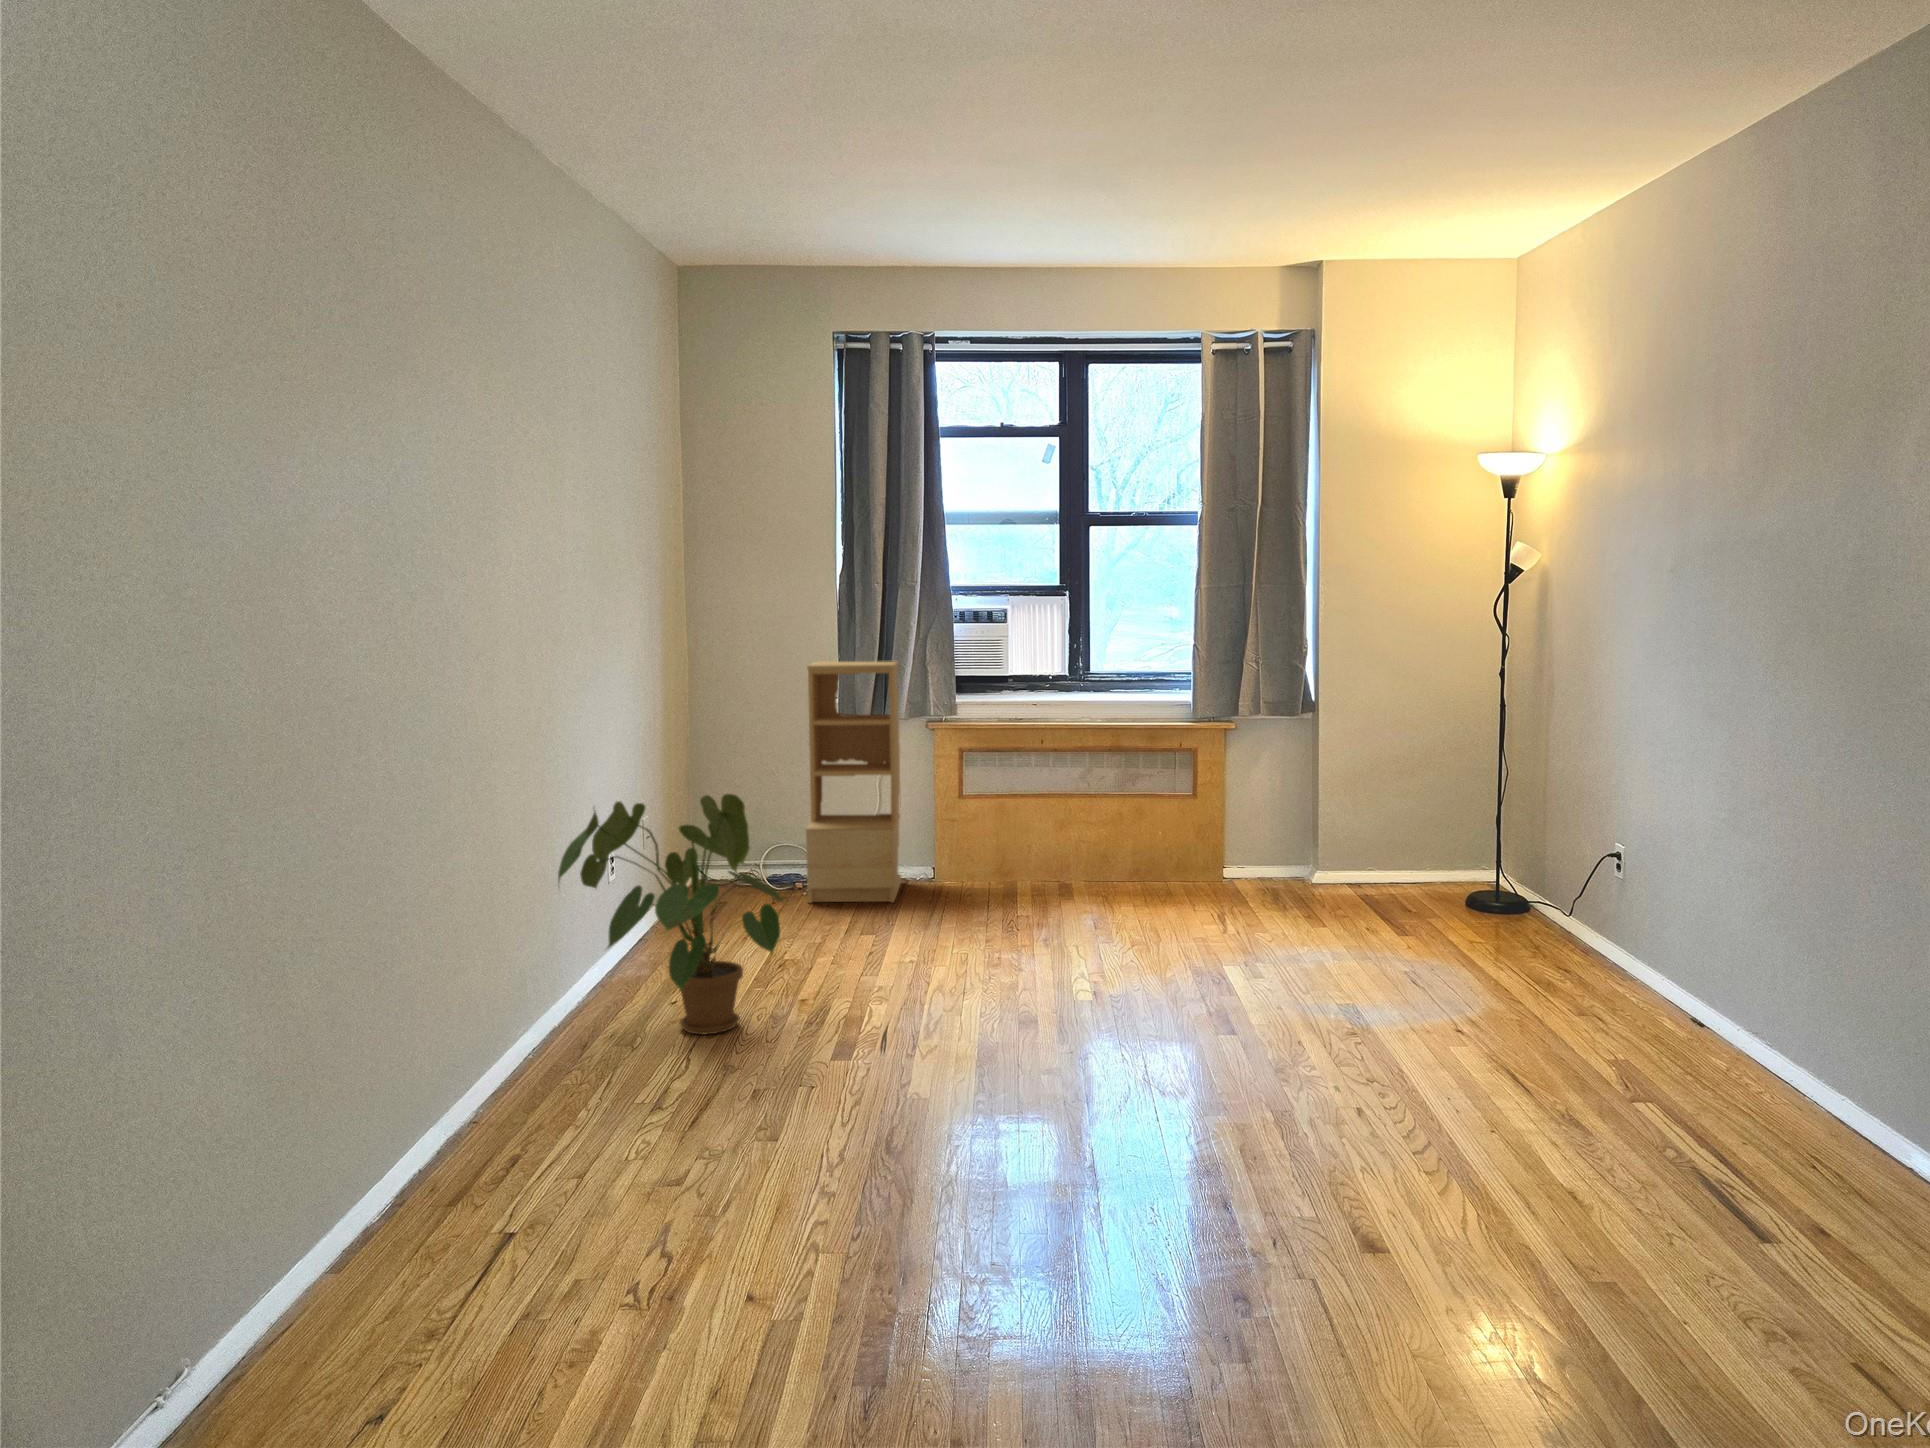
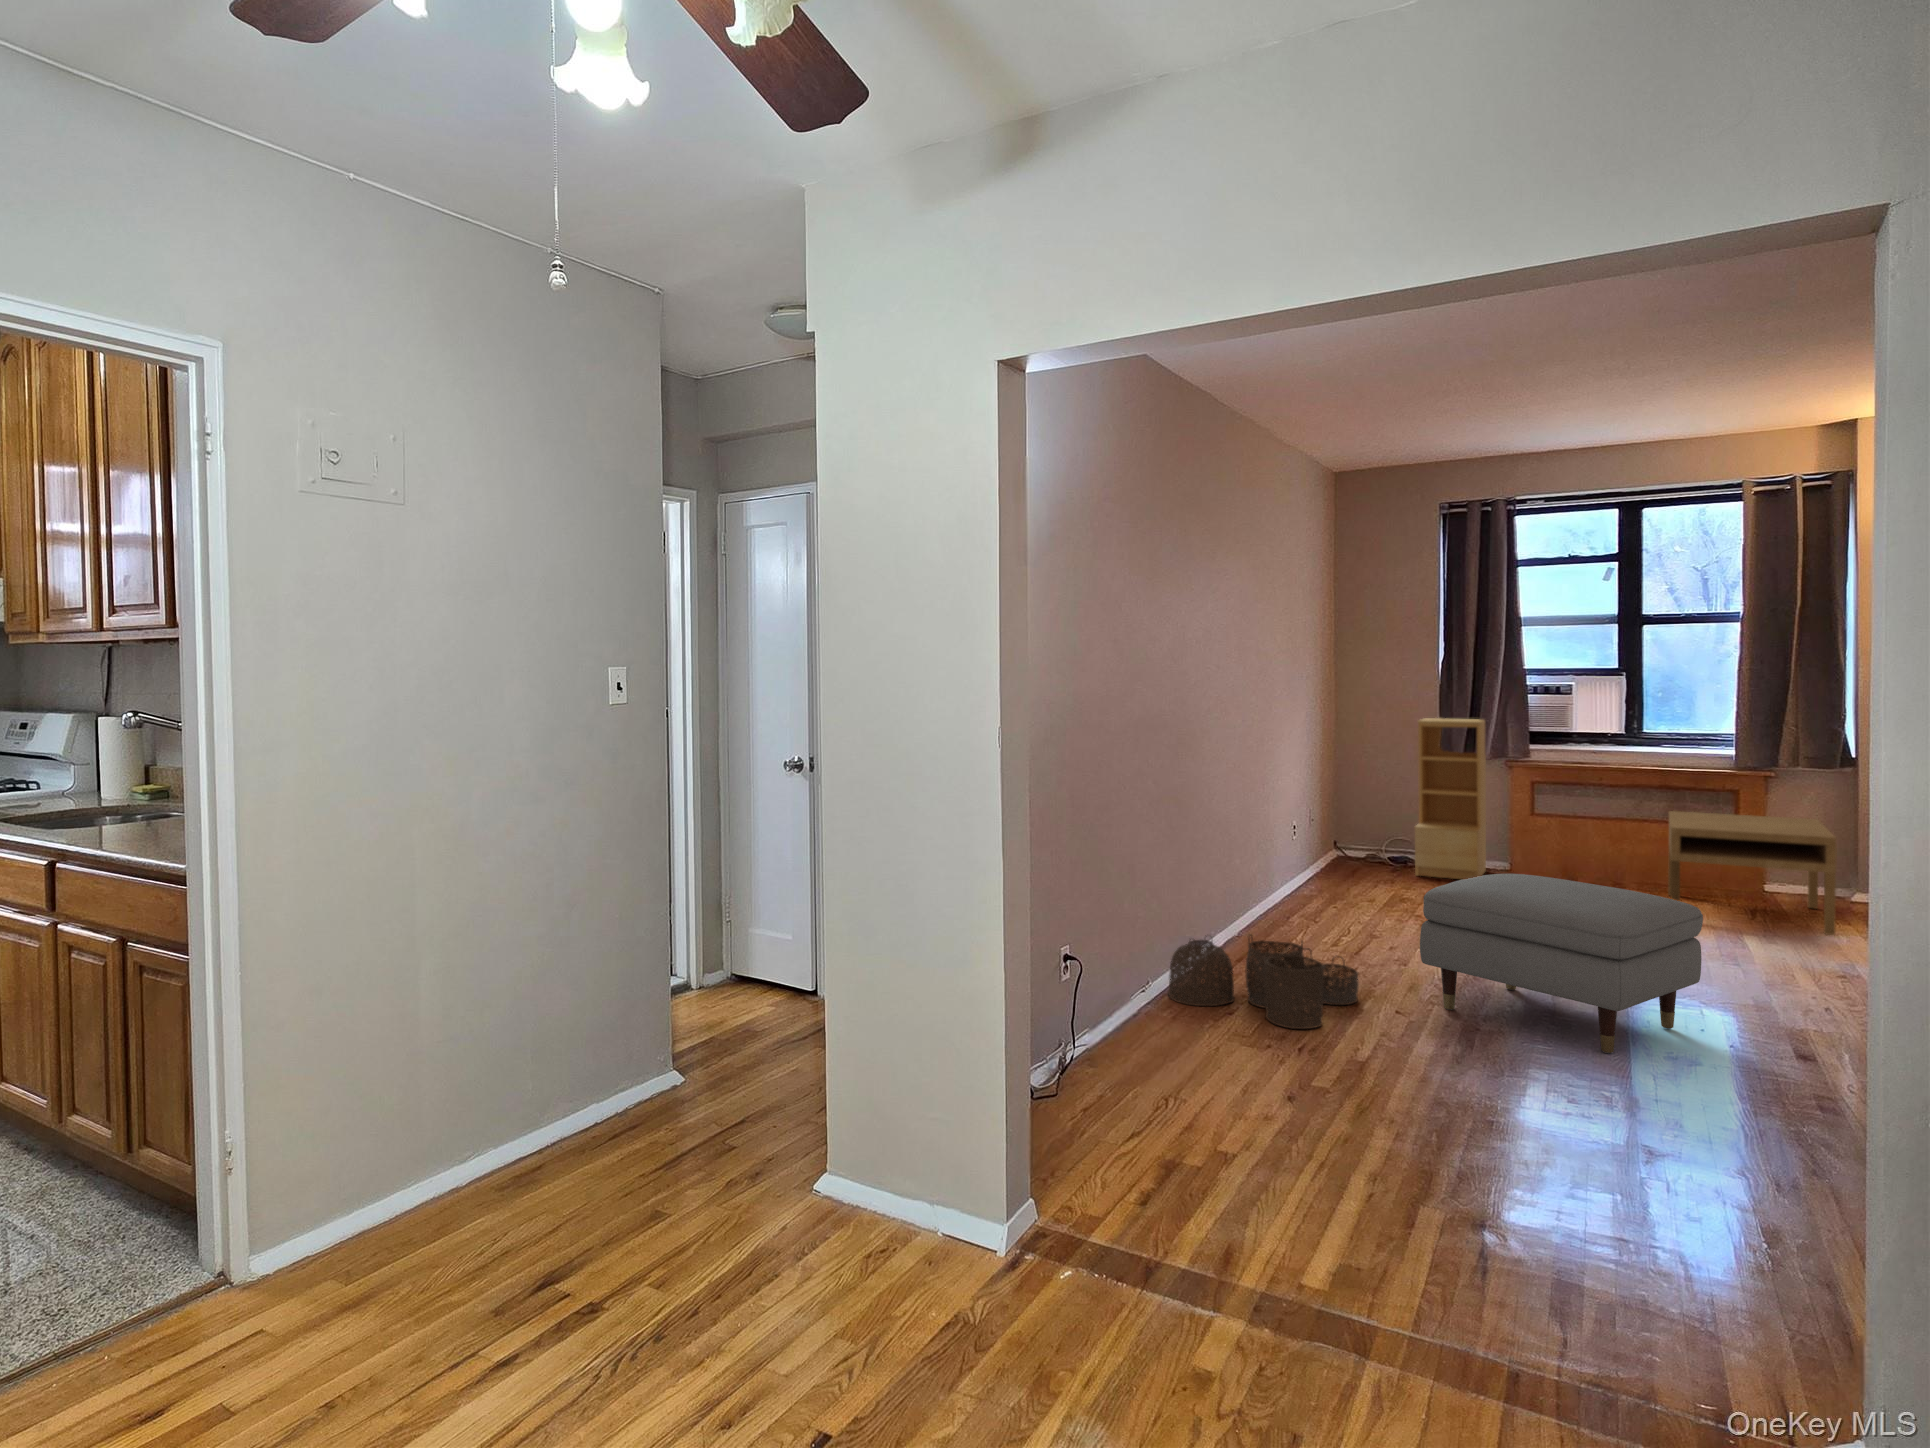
coffee table: none [1125,779,1321,935] -> present [1668,811,1836,935]
house plant: present [558,794,785,1034] -> none [1261,793,1397,931]
ottoman: none [839,925,1256,1243] -> present [1420,874,1703,1053]
woven basket: none [335,1122,732,1333] -> present [1168,935,1359,1029]

